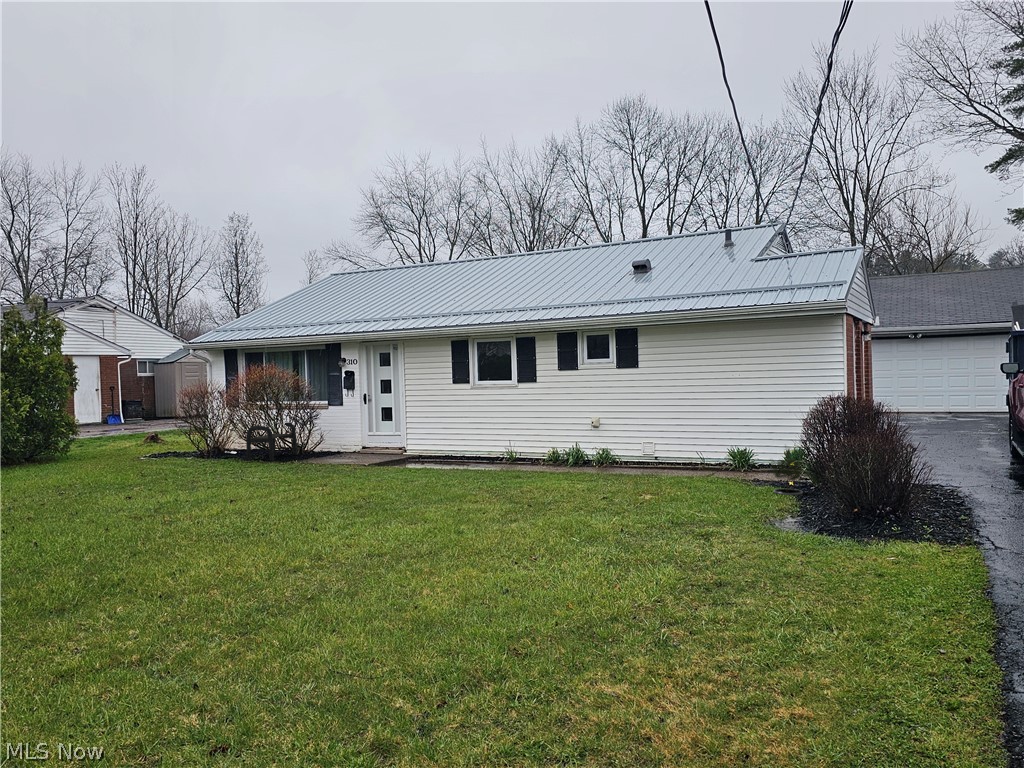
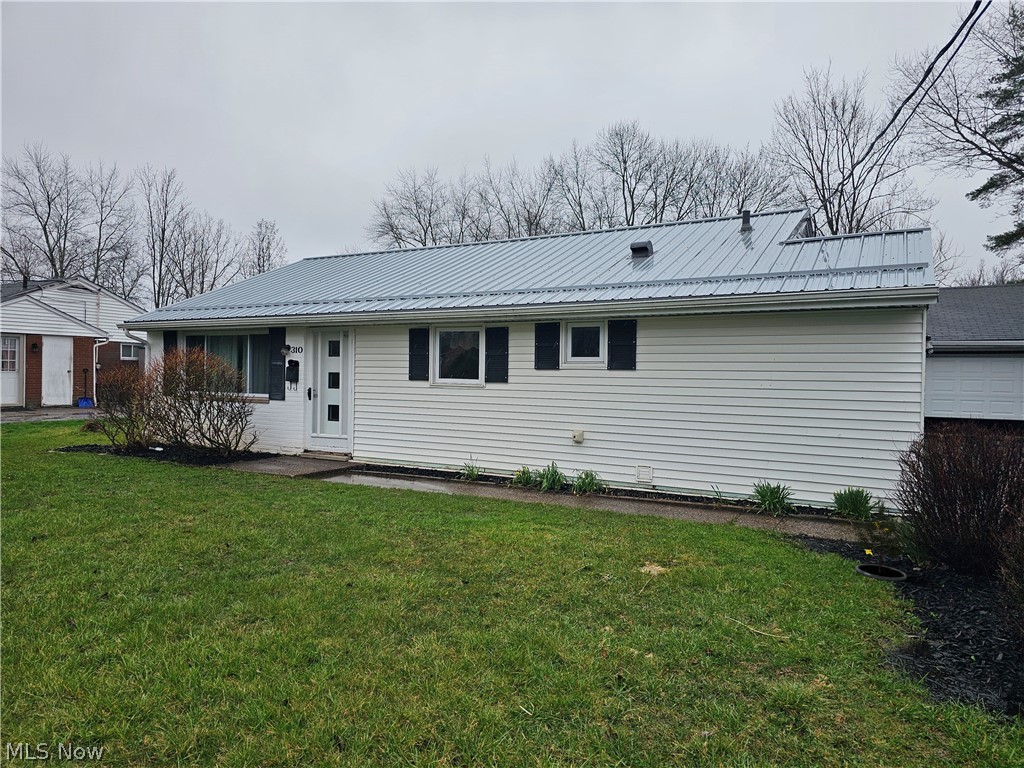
bench: present [246,423,297,461] -> none [152,416,222,464]

